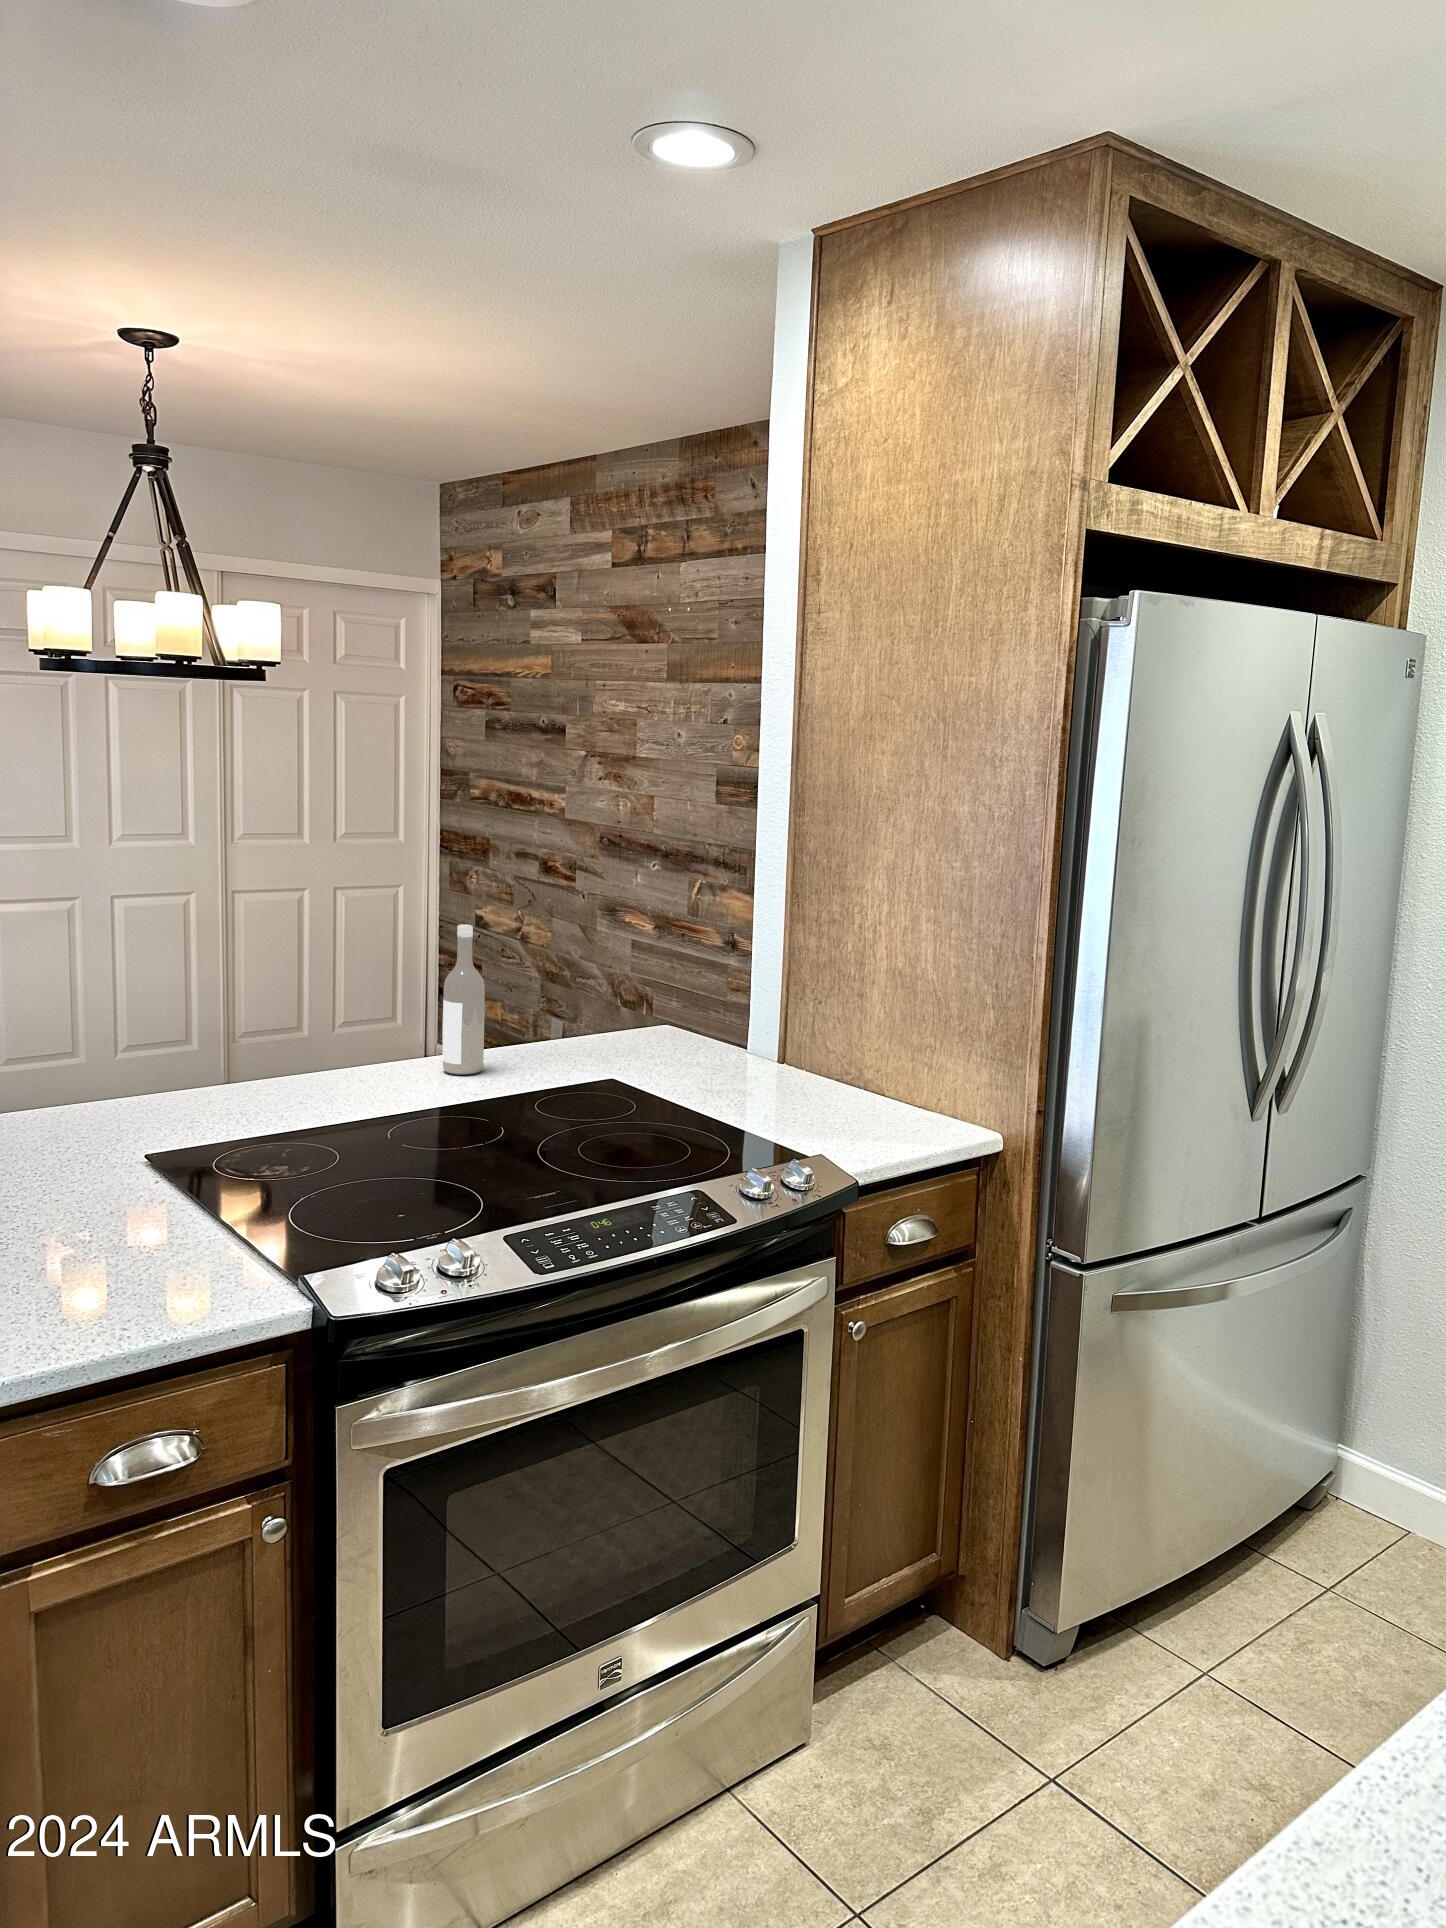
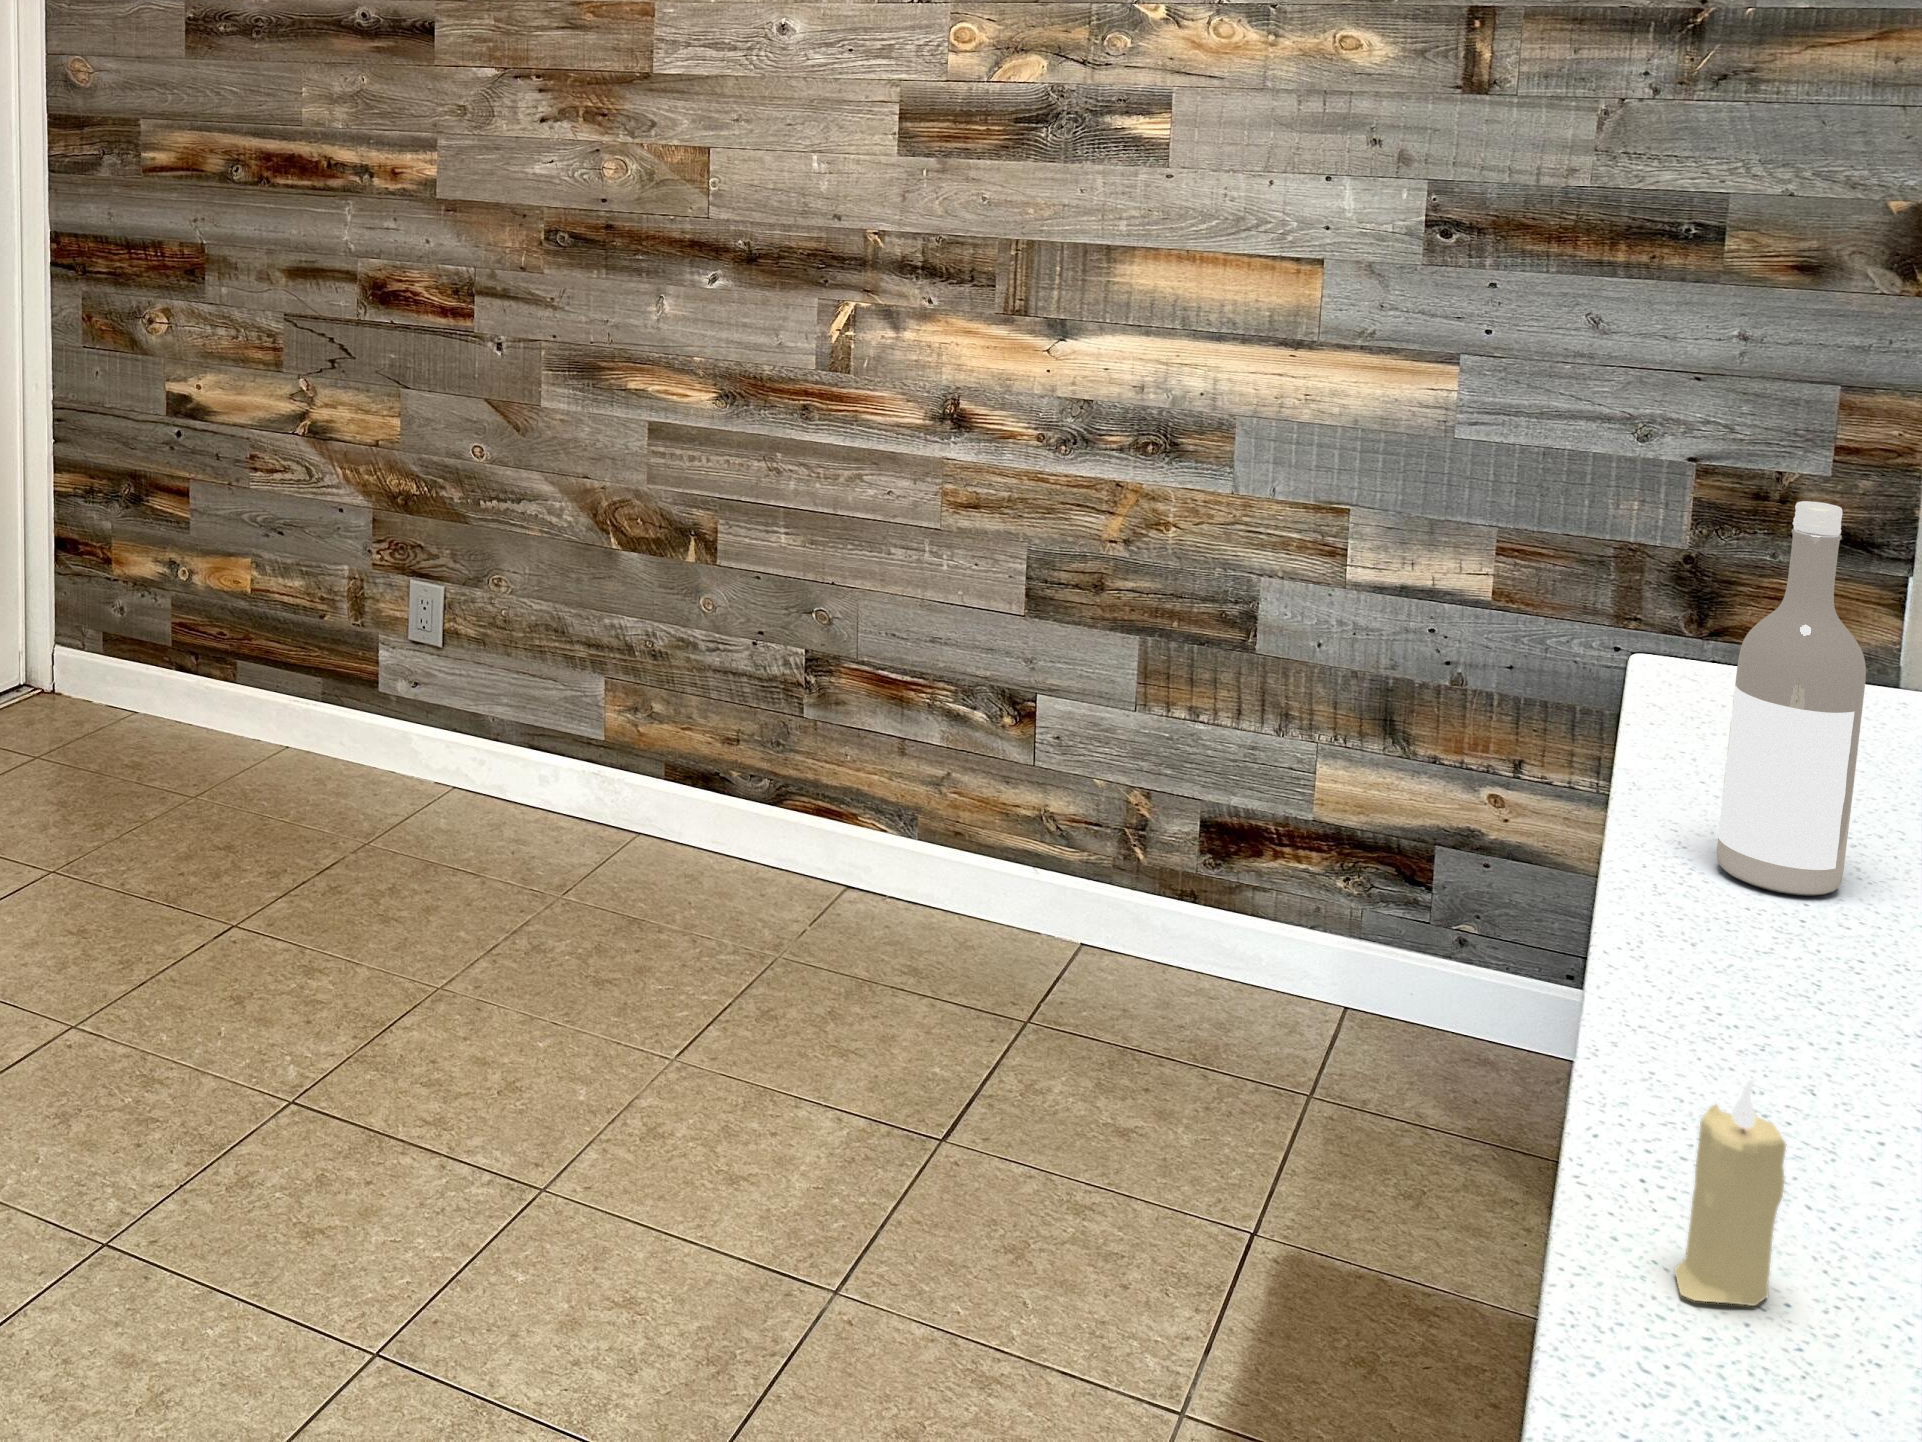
candle: none [102,1043,136,1111] -> present [1675,1080,1786,1306]

